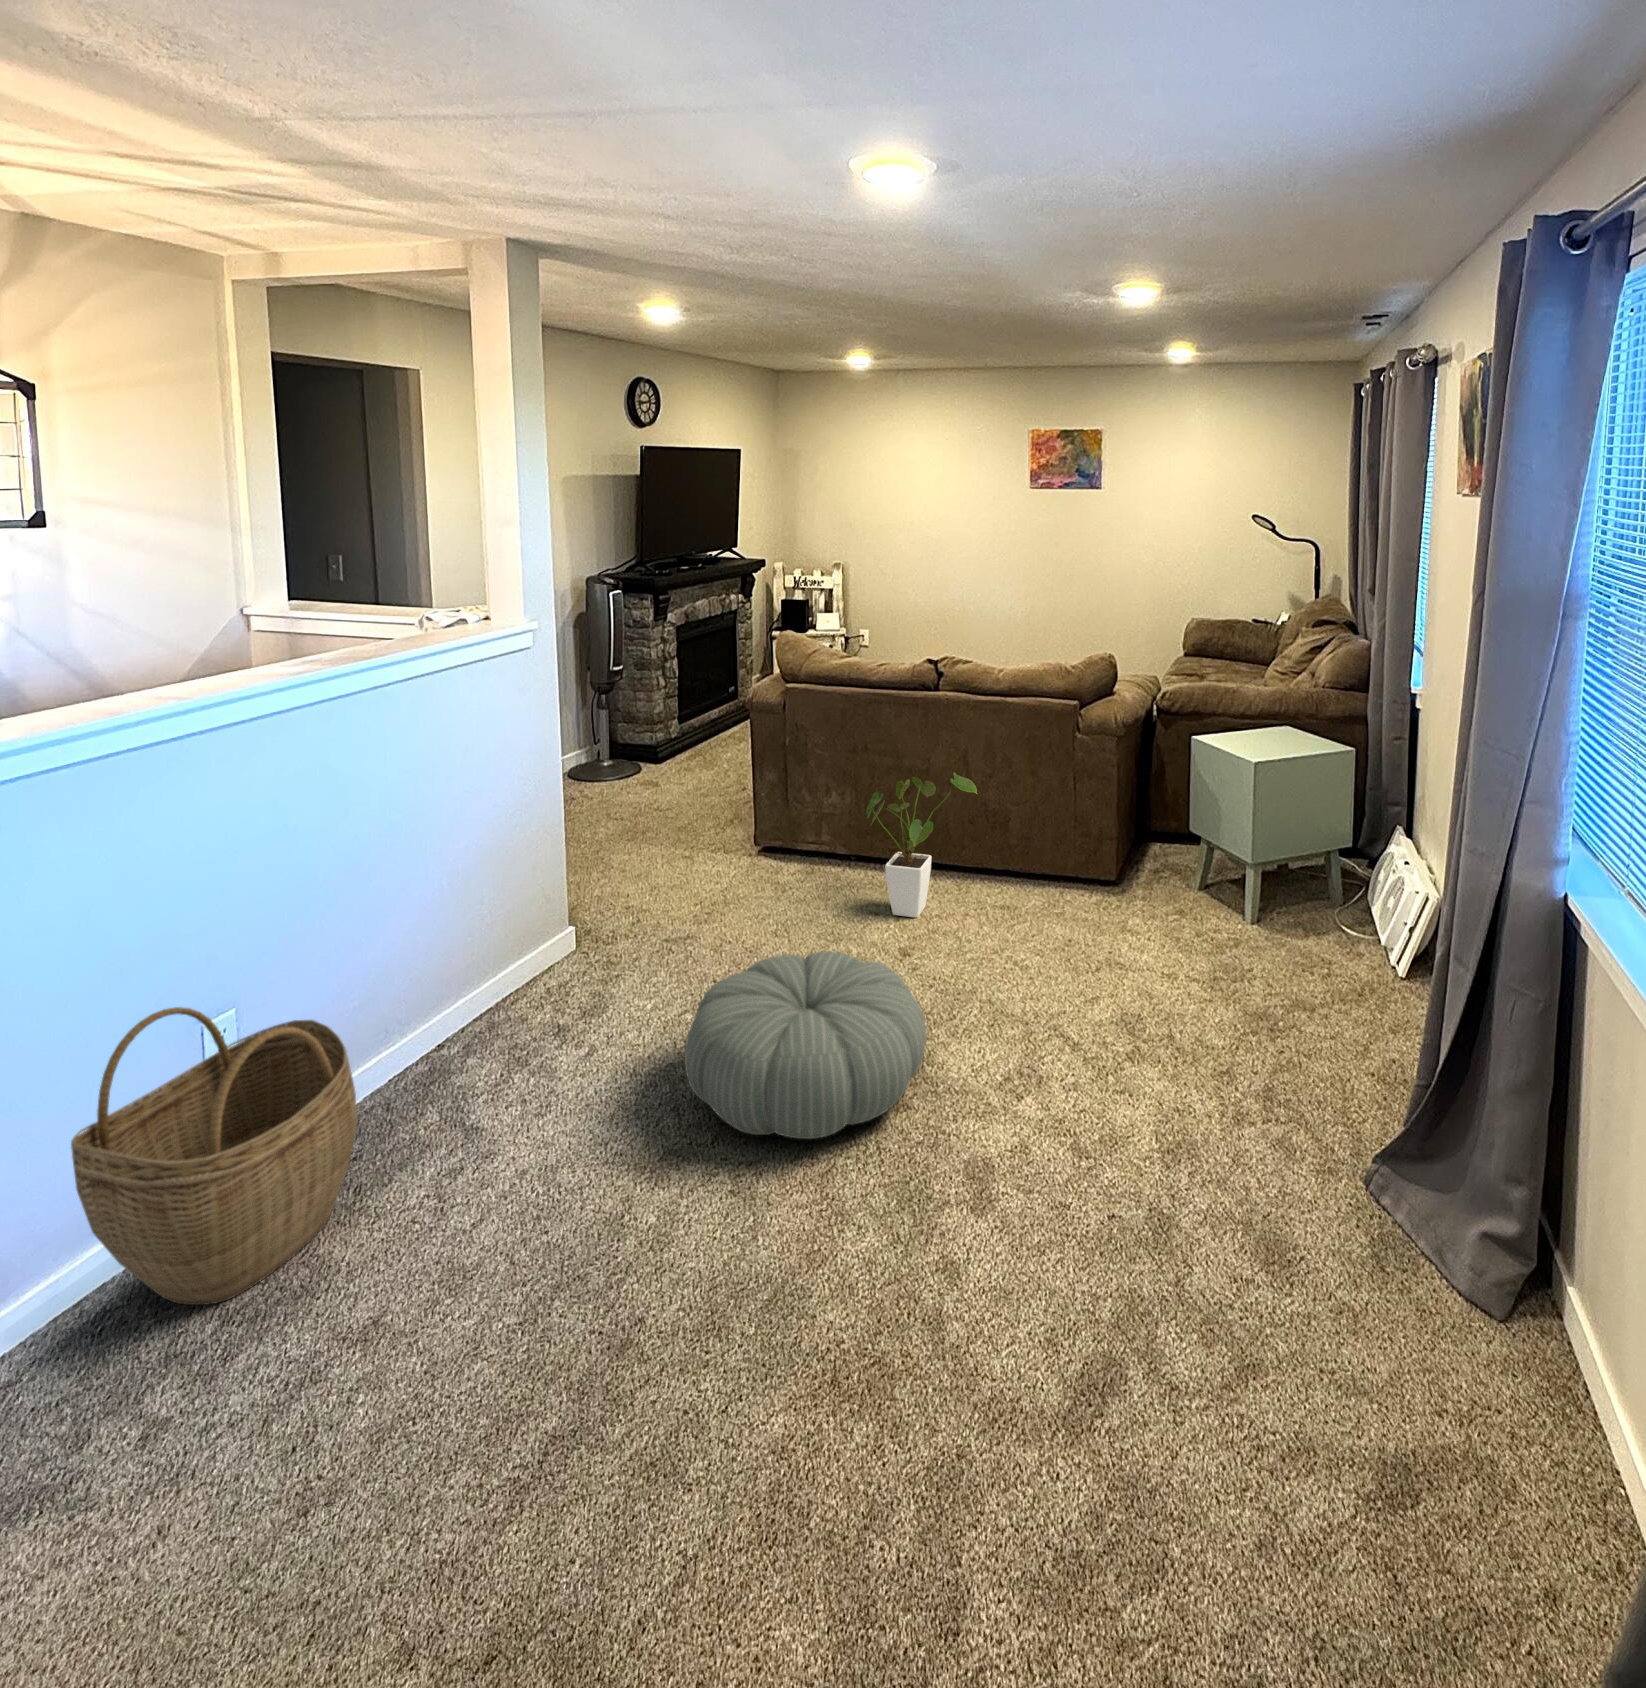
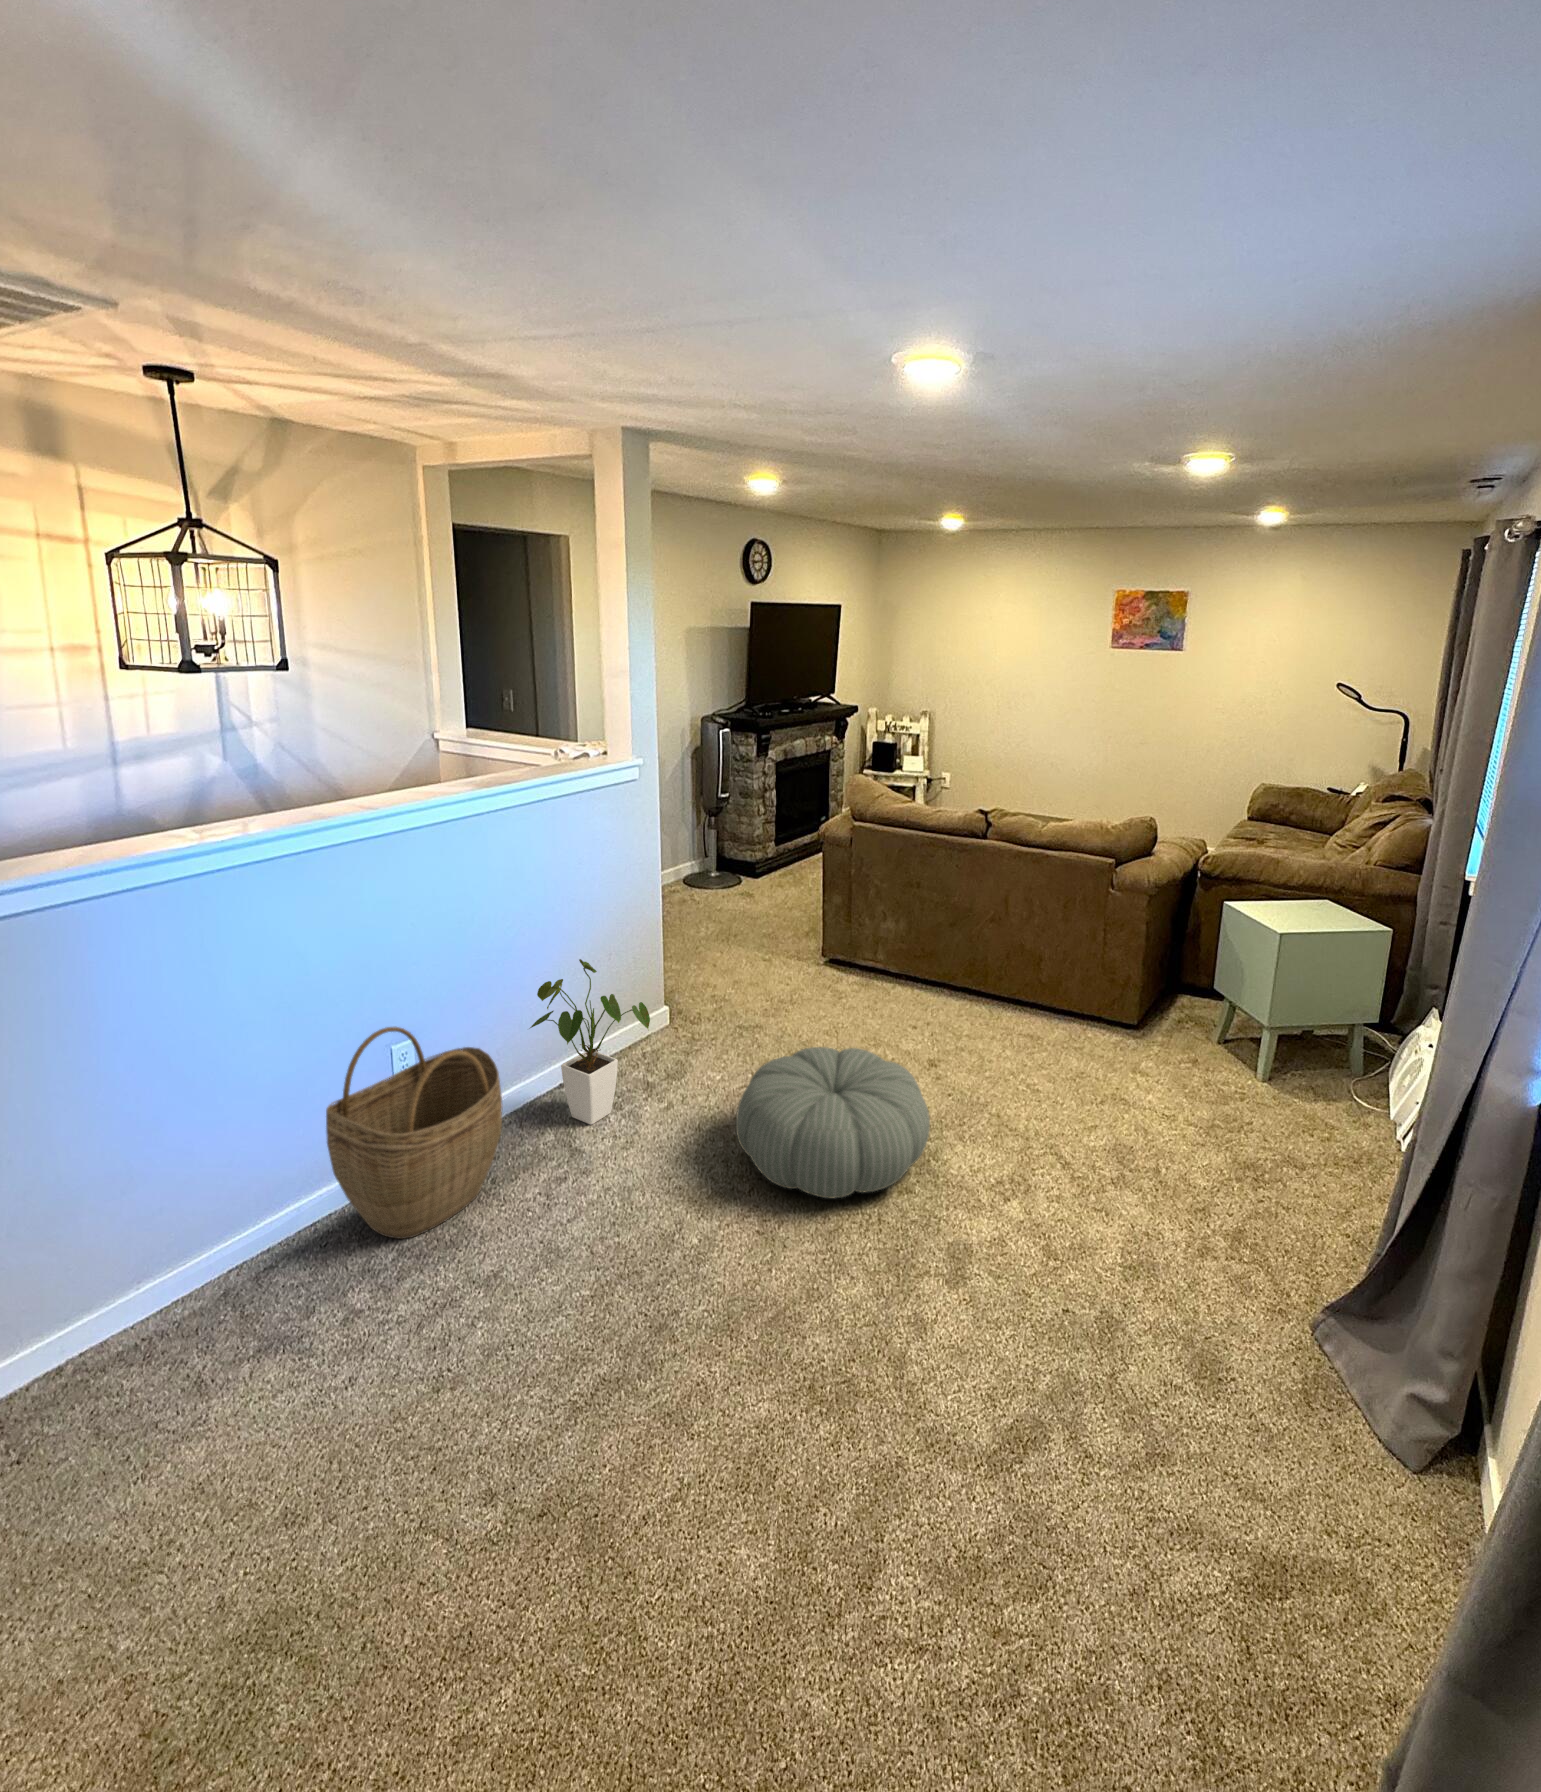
house plant: present [867,772,977,918] -> present [530,959,650,1125]

